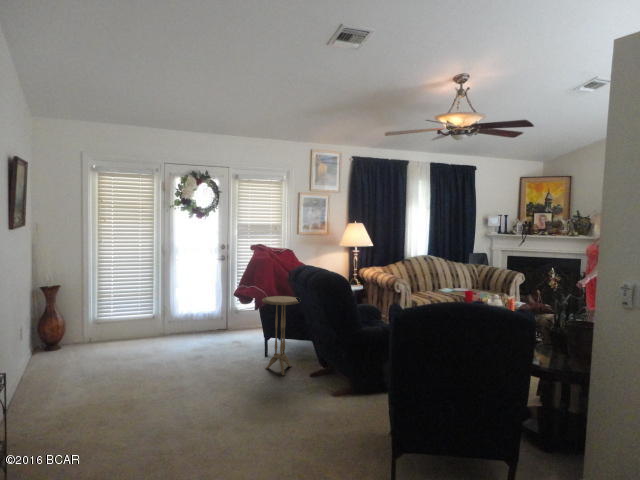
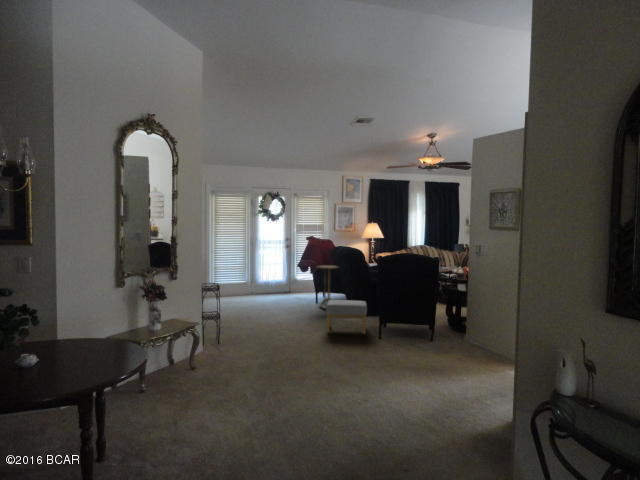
footstool: none [265,383,352,467] -> present [326,300,367,334]

